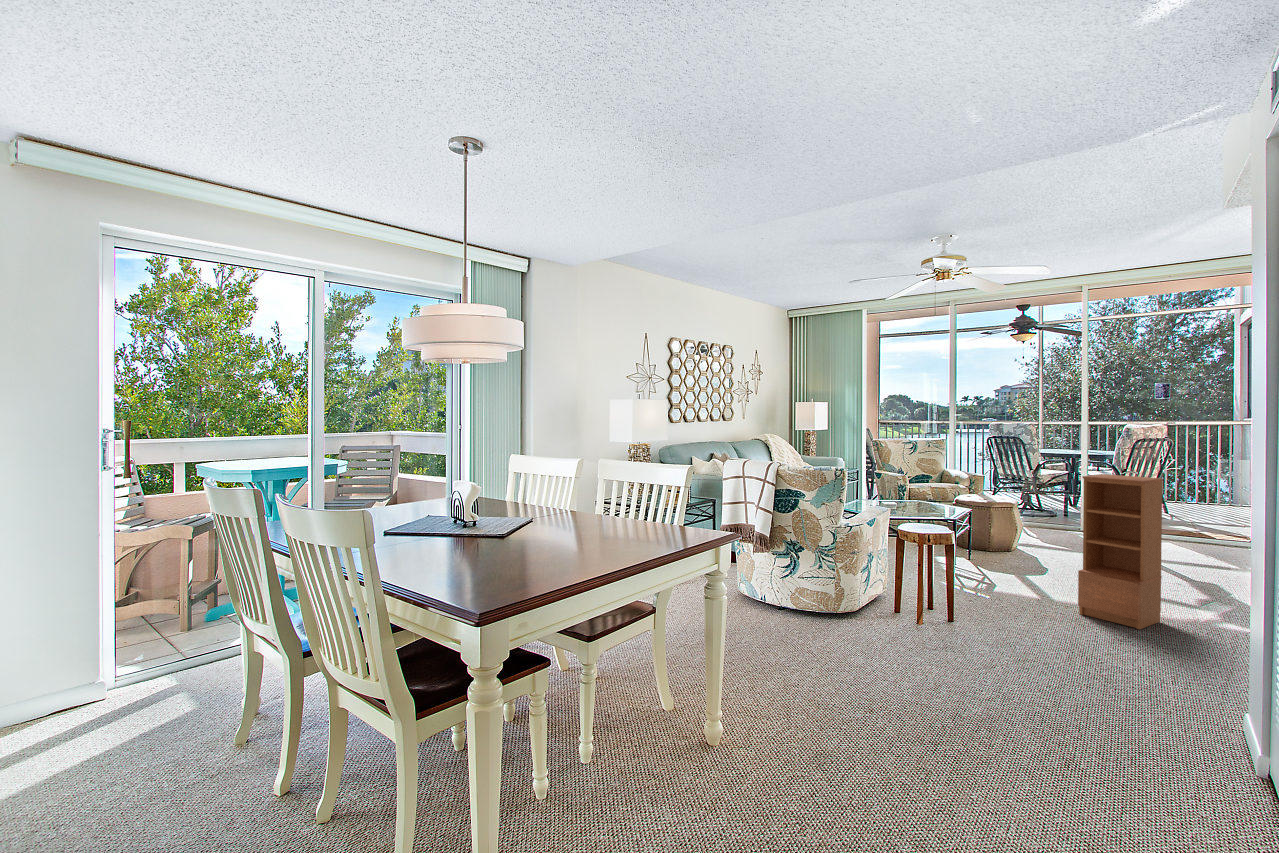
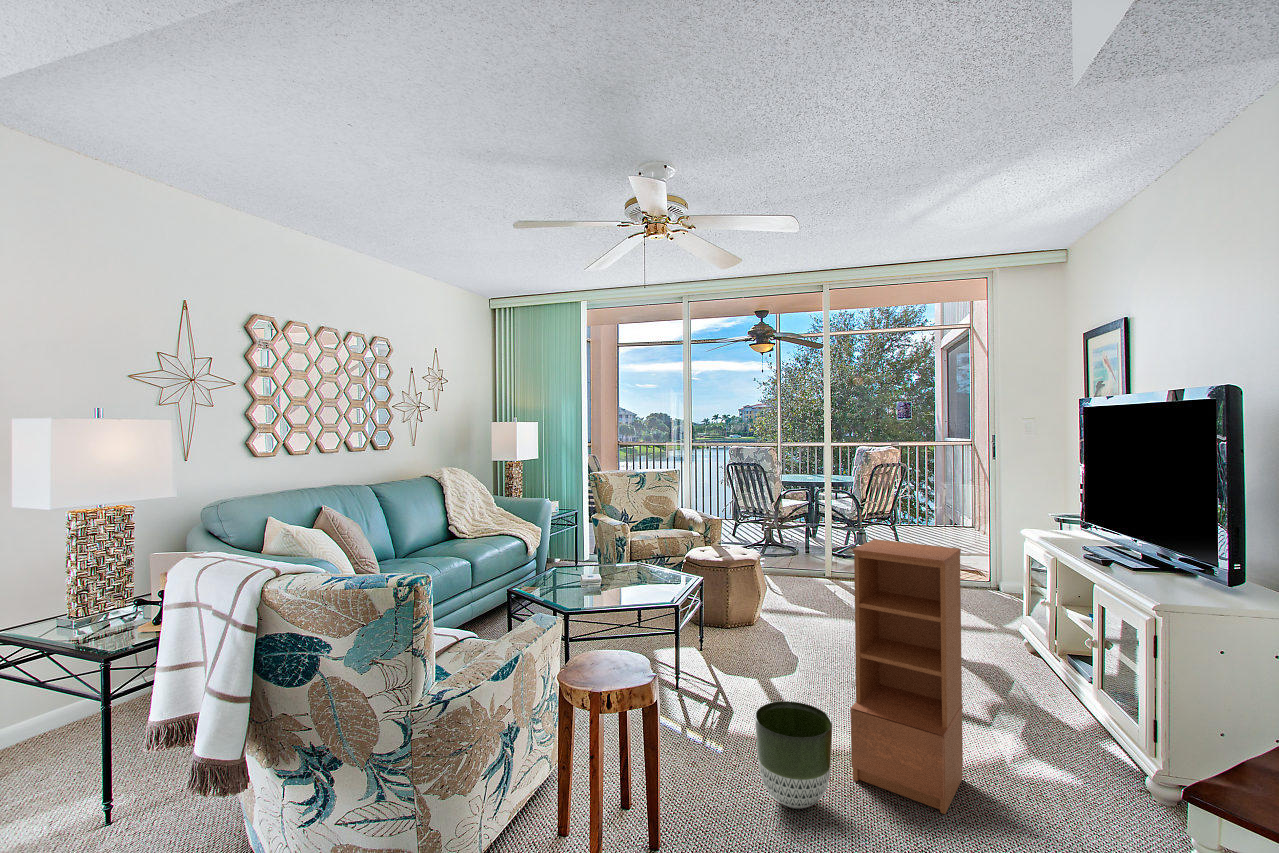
planter: none [1013,564,1063,618] -> present [755,701,832,809]

